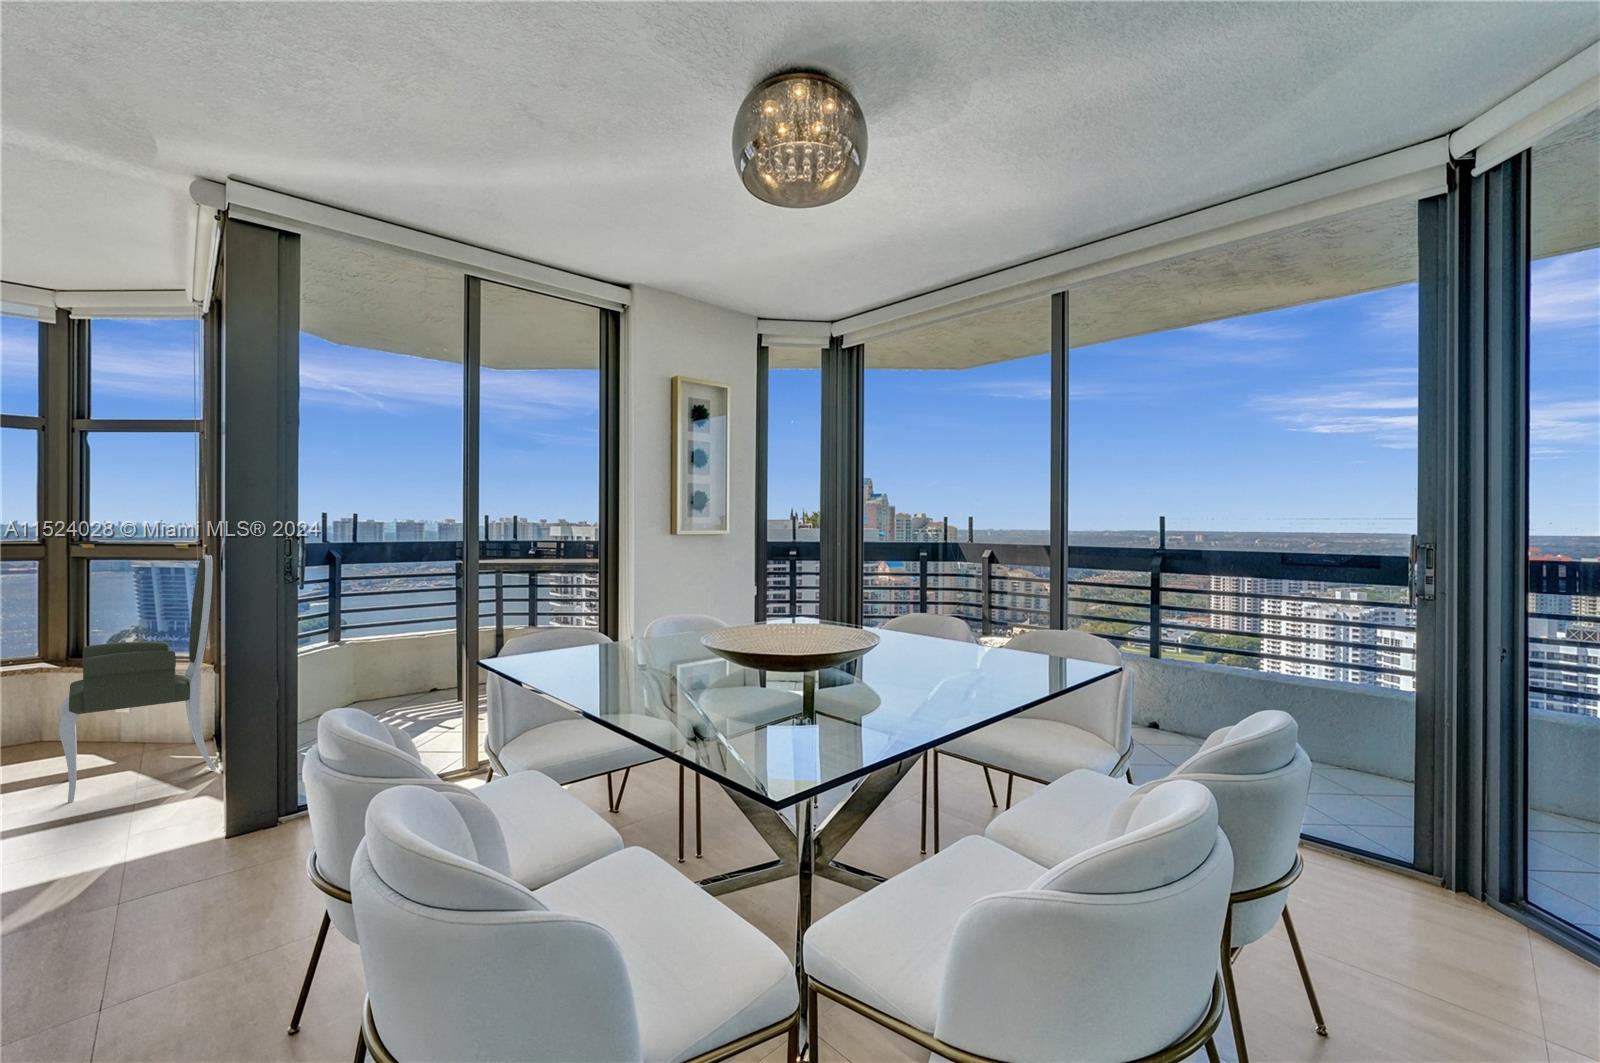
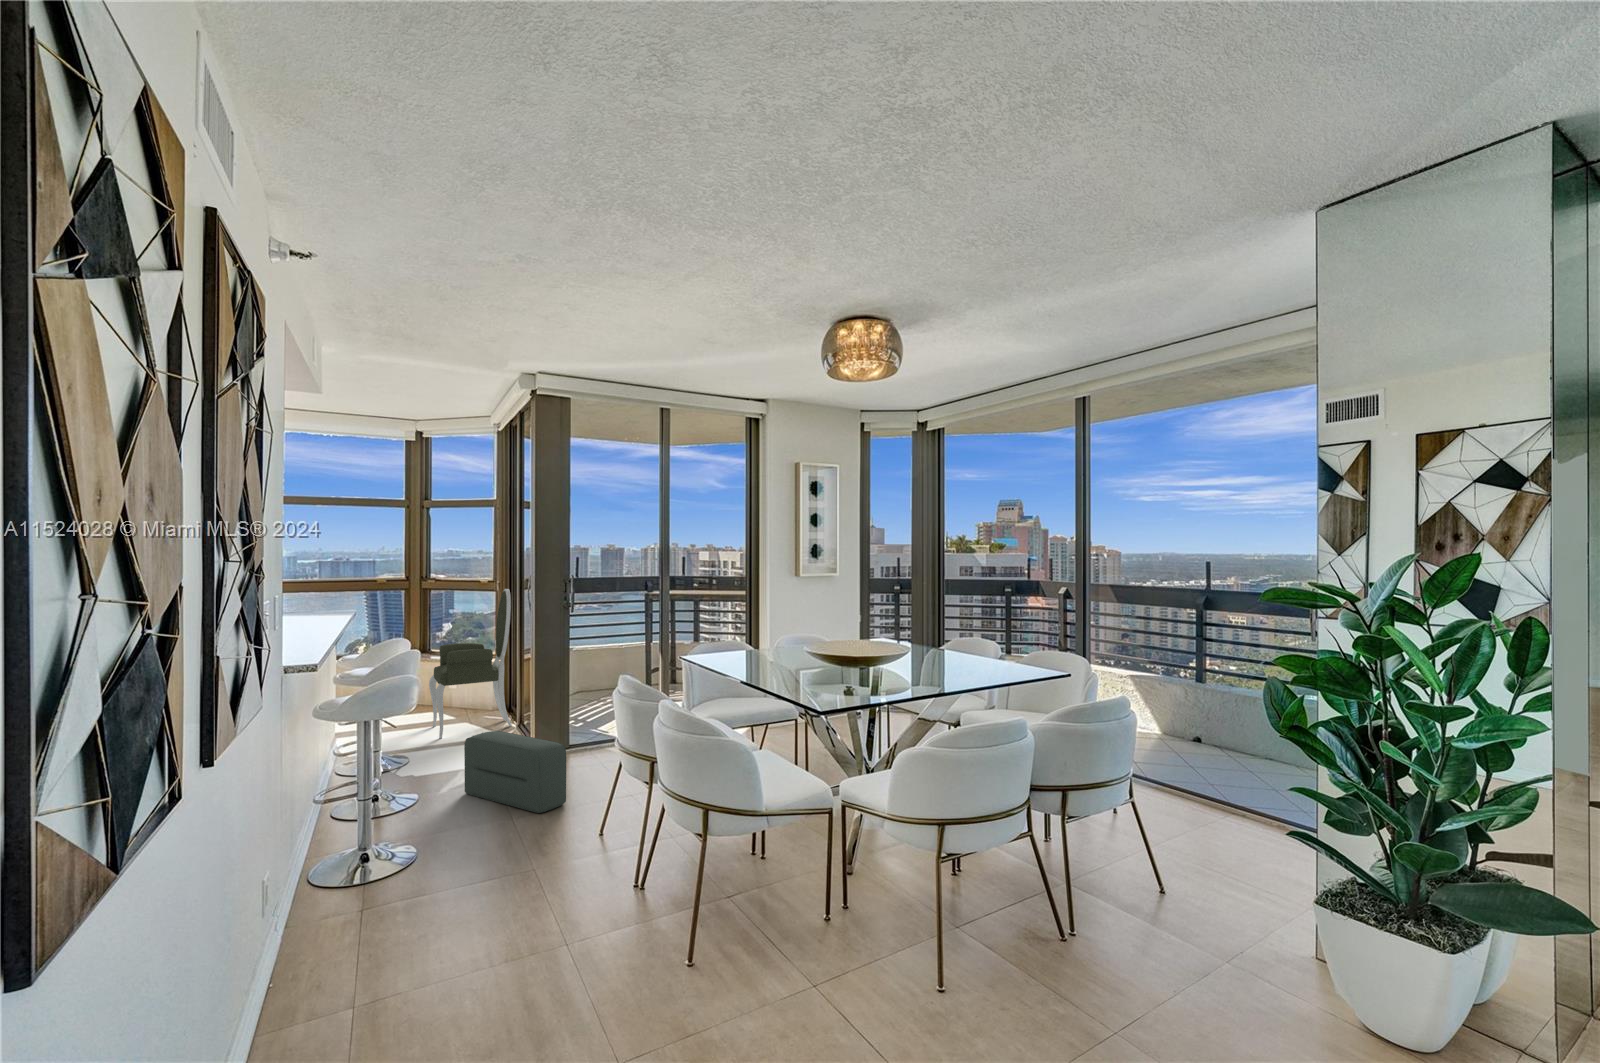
pouf: none [51,802,259,965] -> present [464,731,566,813]

